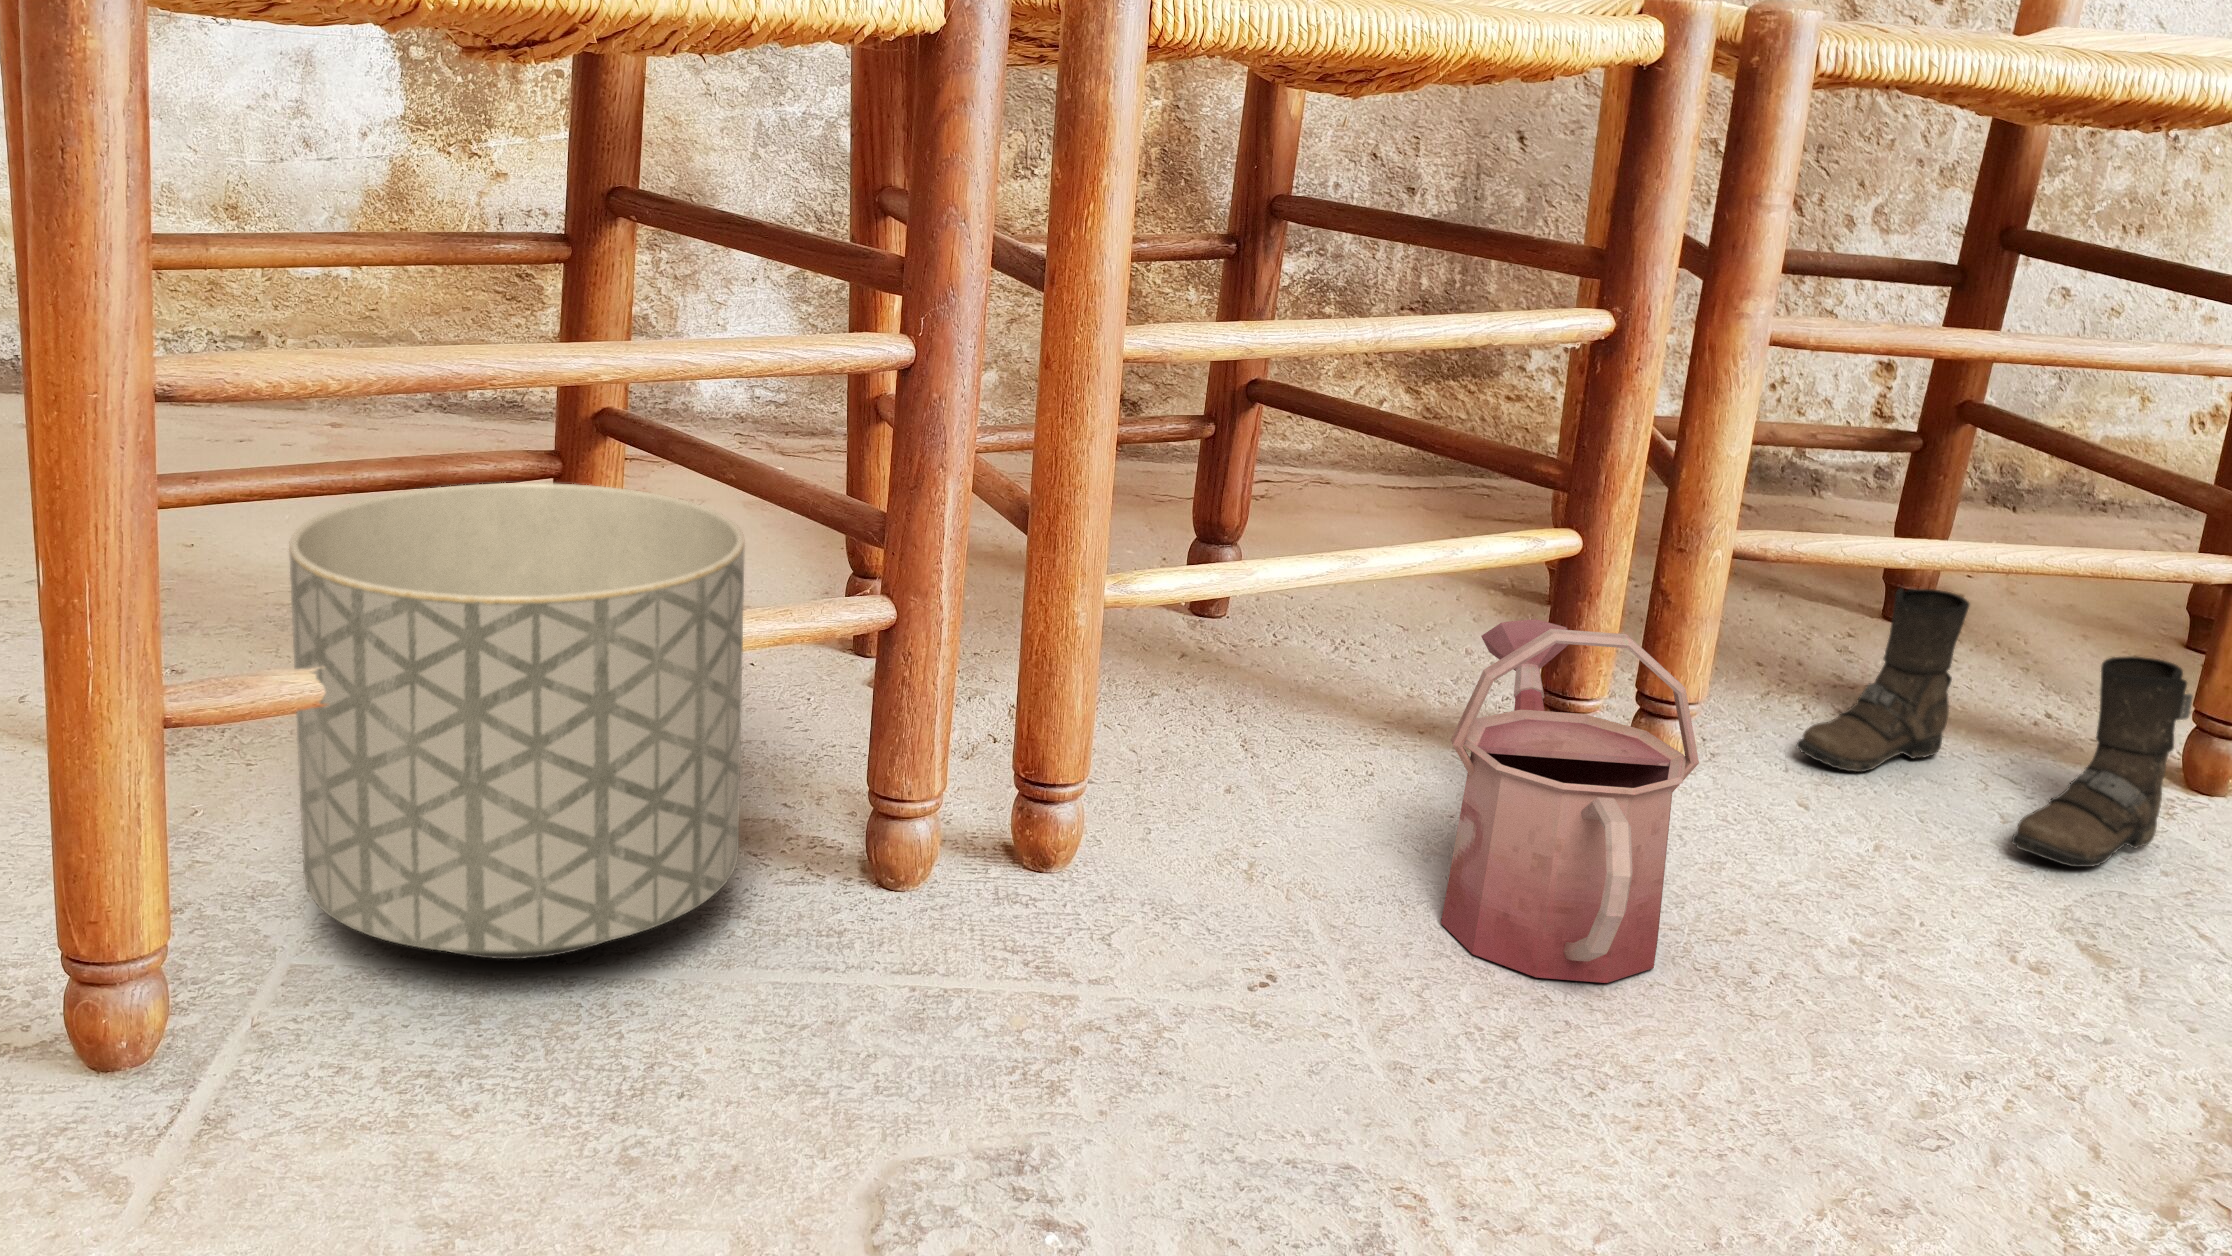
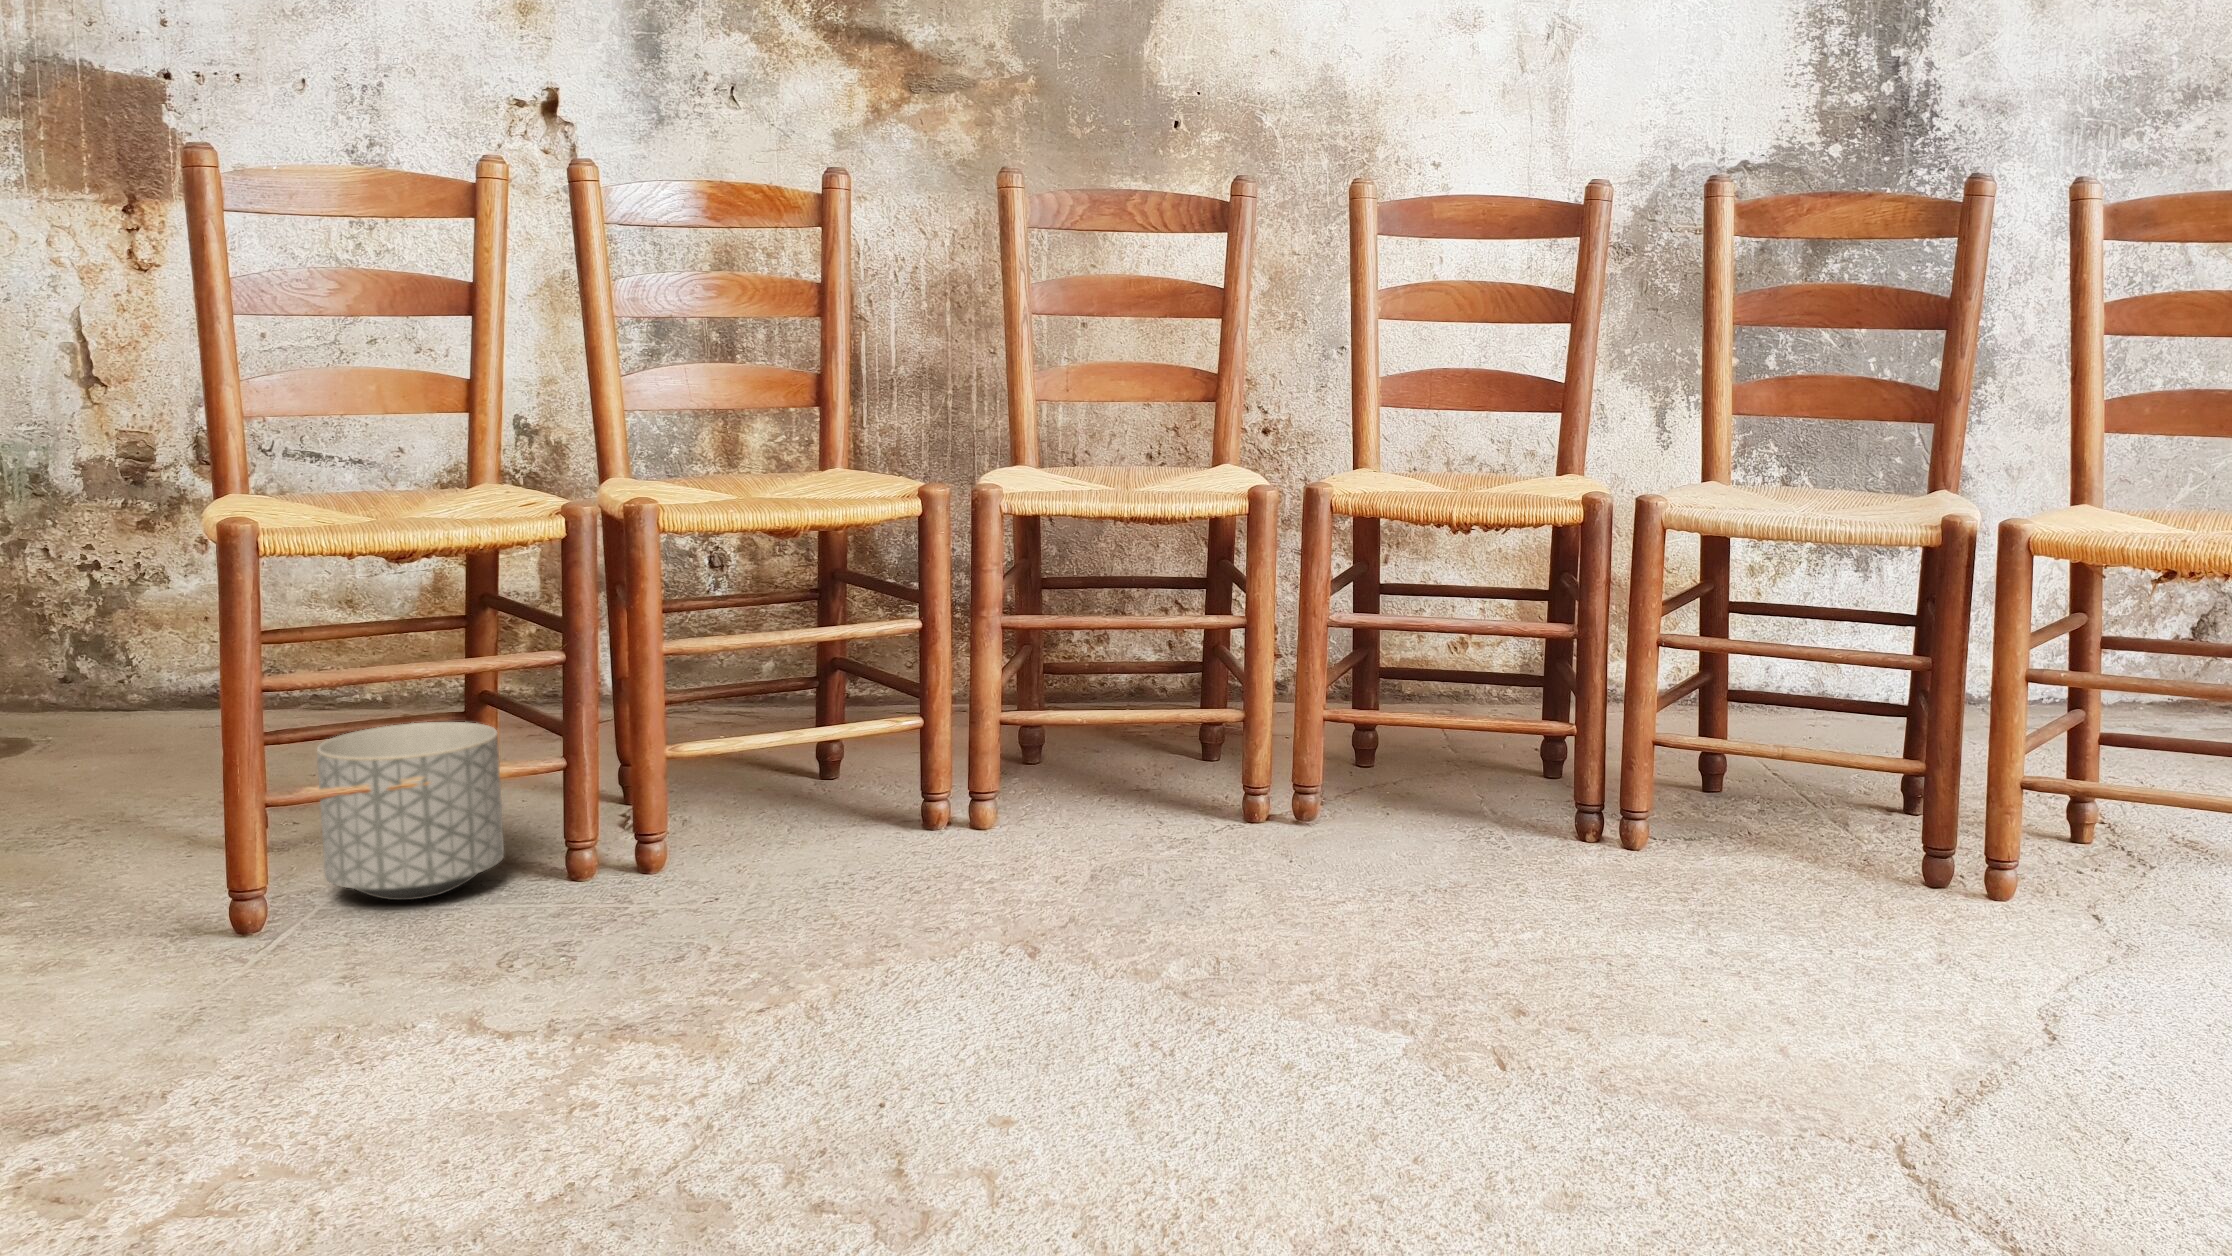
boots: present [1797,588,2192,867] -> none [1040,734,1161,844]
watering can: present [1441,619,1699,983] -> none [789,751,885,887]

